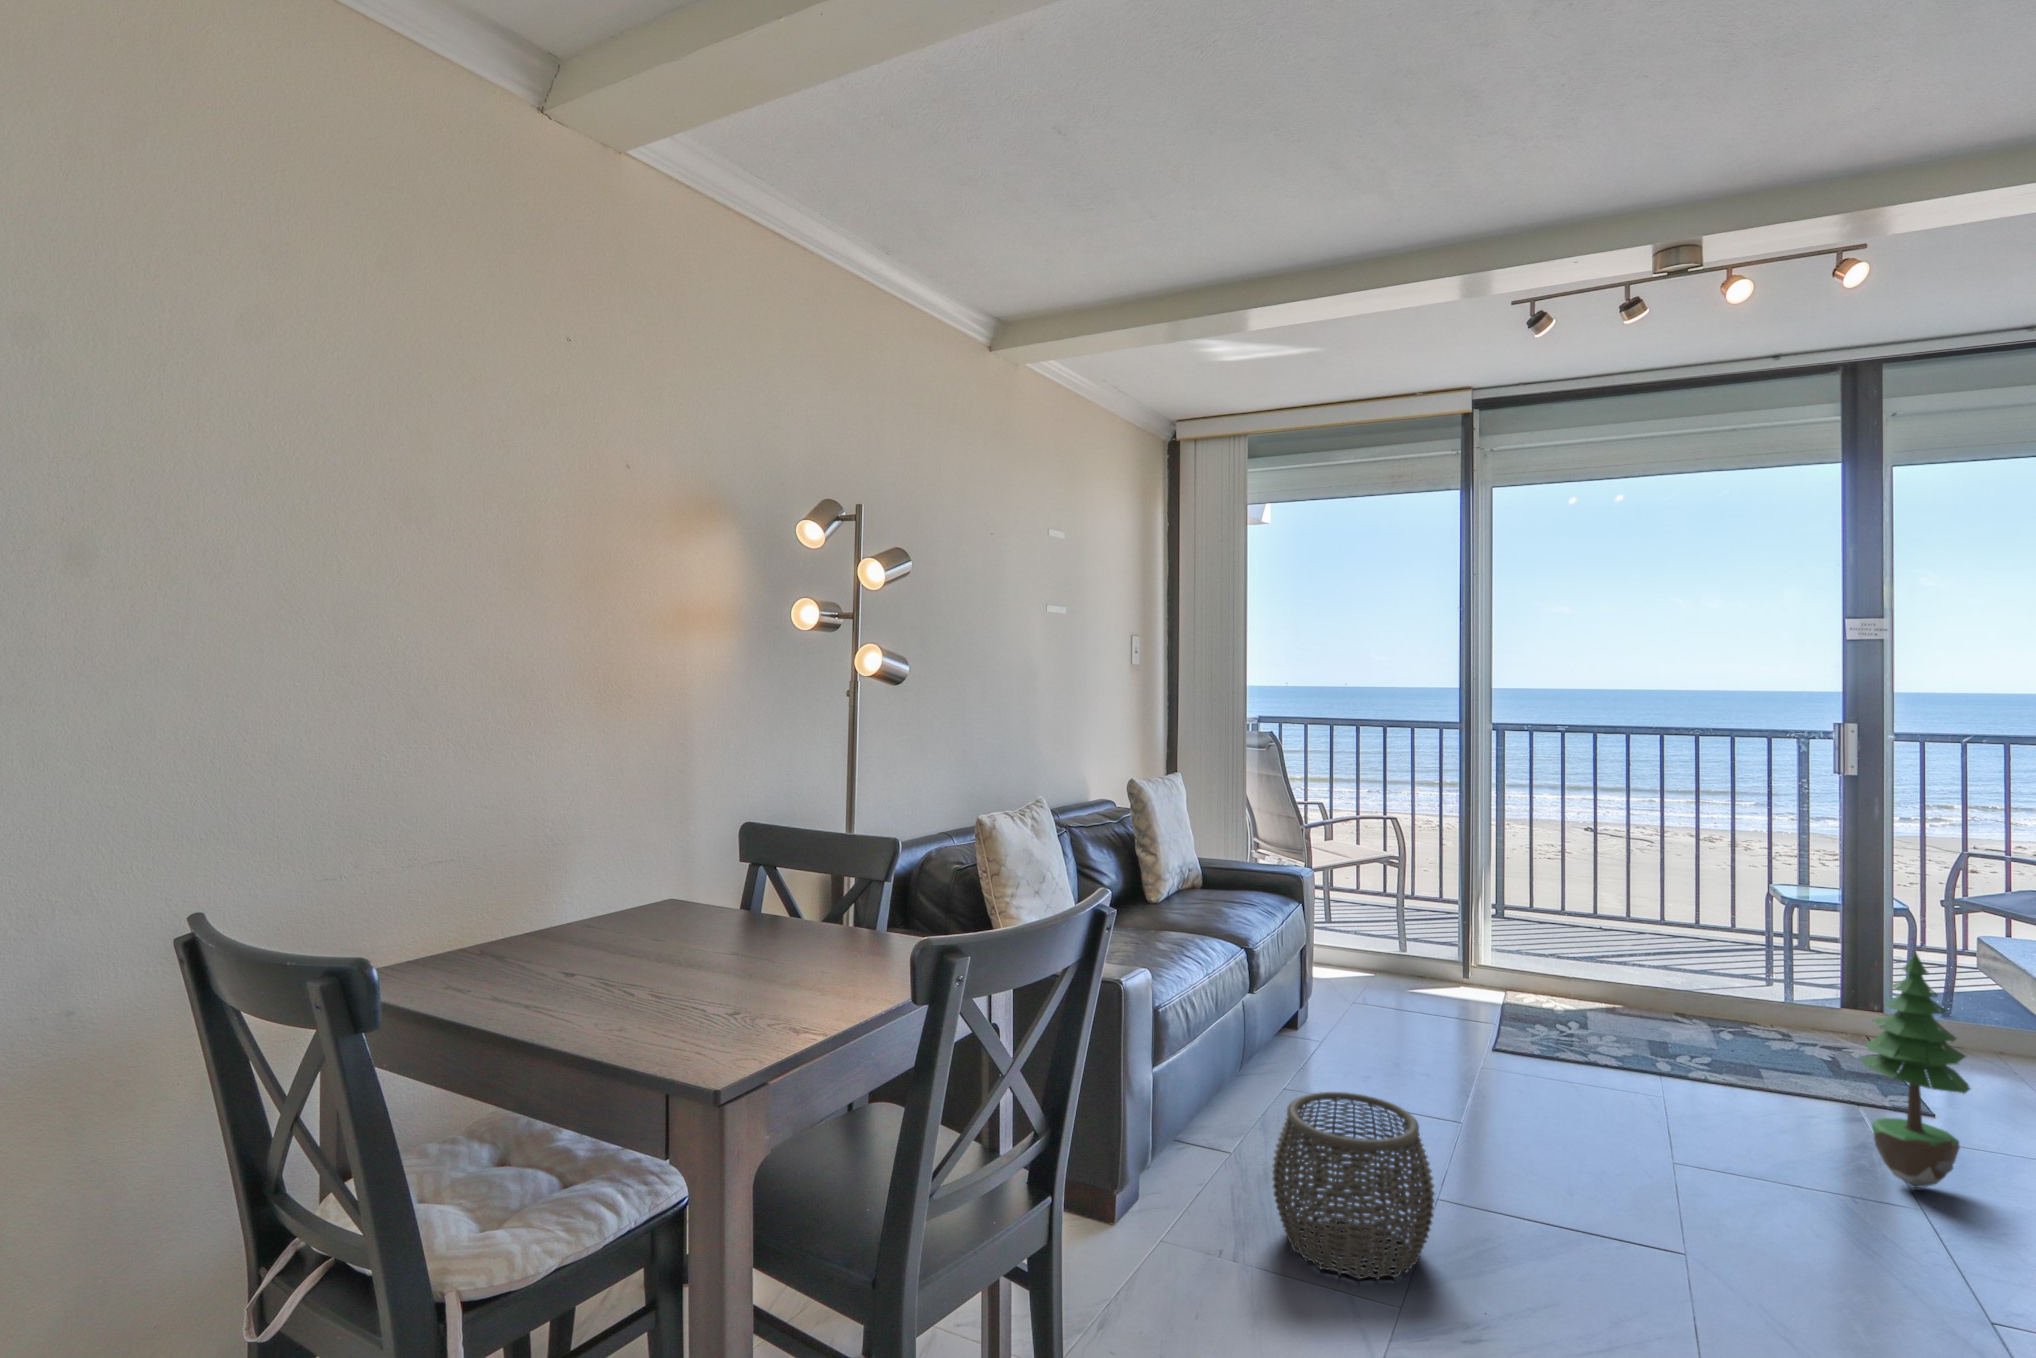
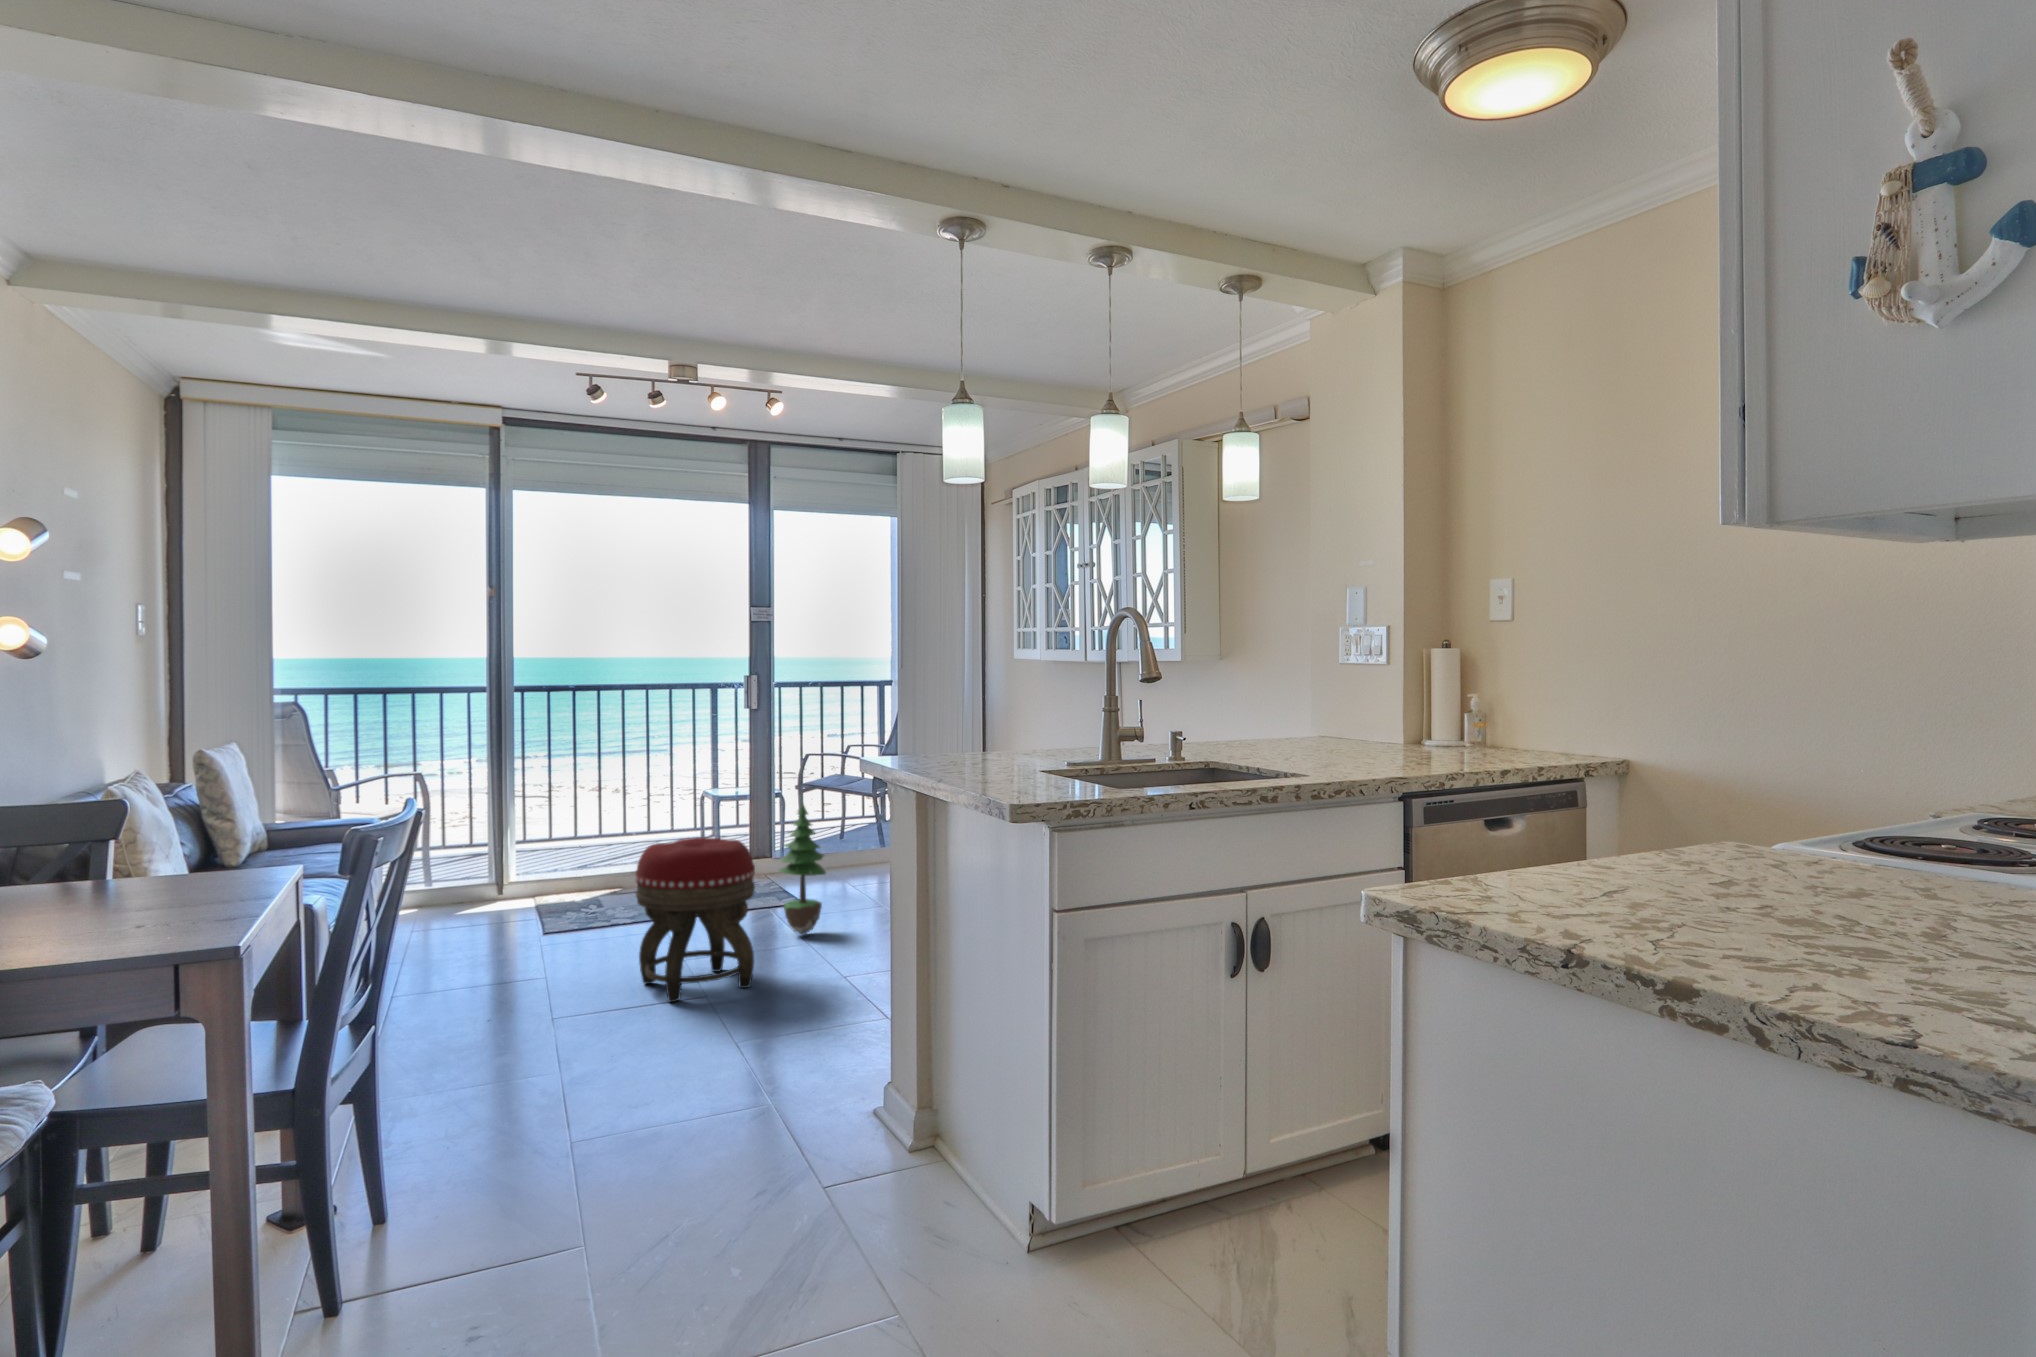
footstool: none [1563,979,1783,1272] -> present [636,837,755,1002]
woven basket: present [1273,1092,1435,1280] -> none [457,948,579,1069]

